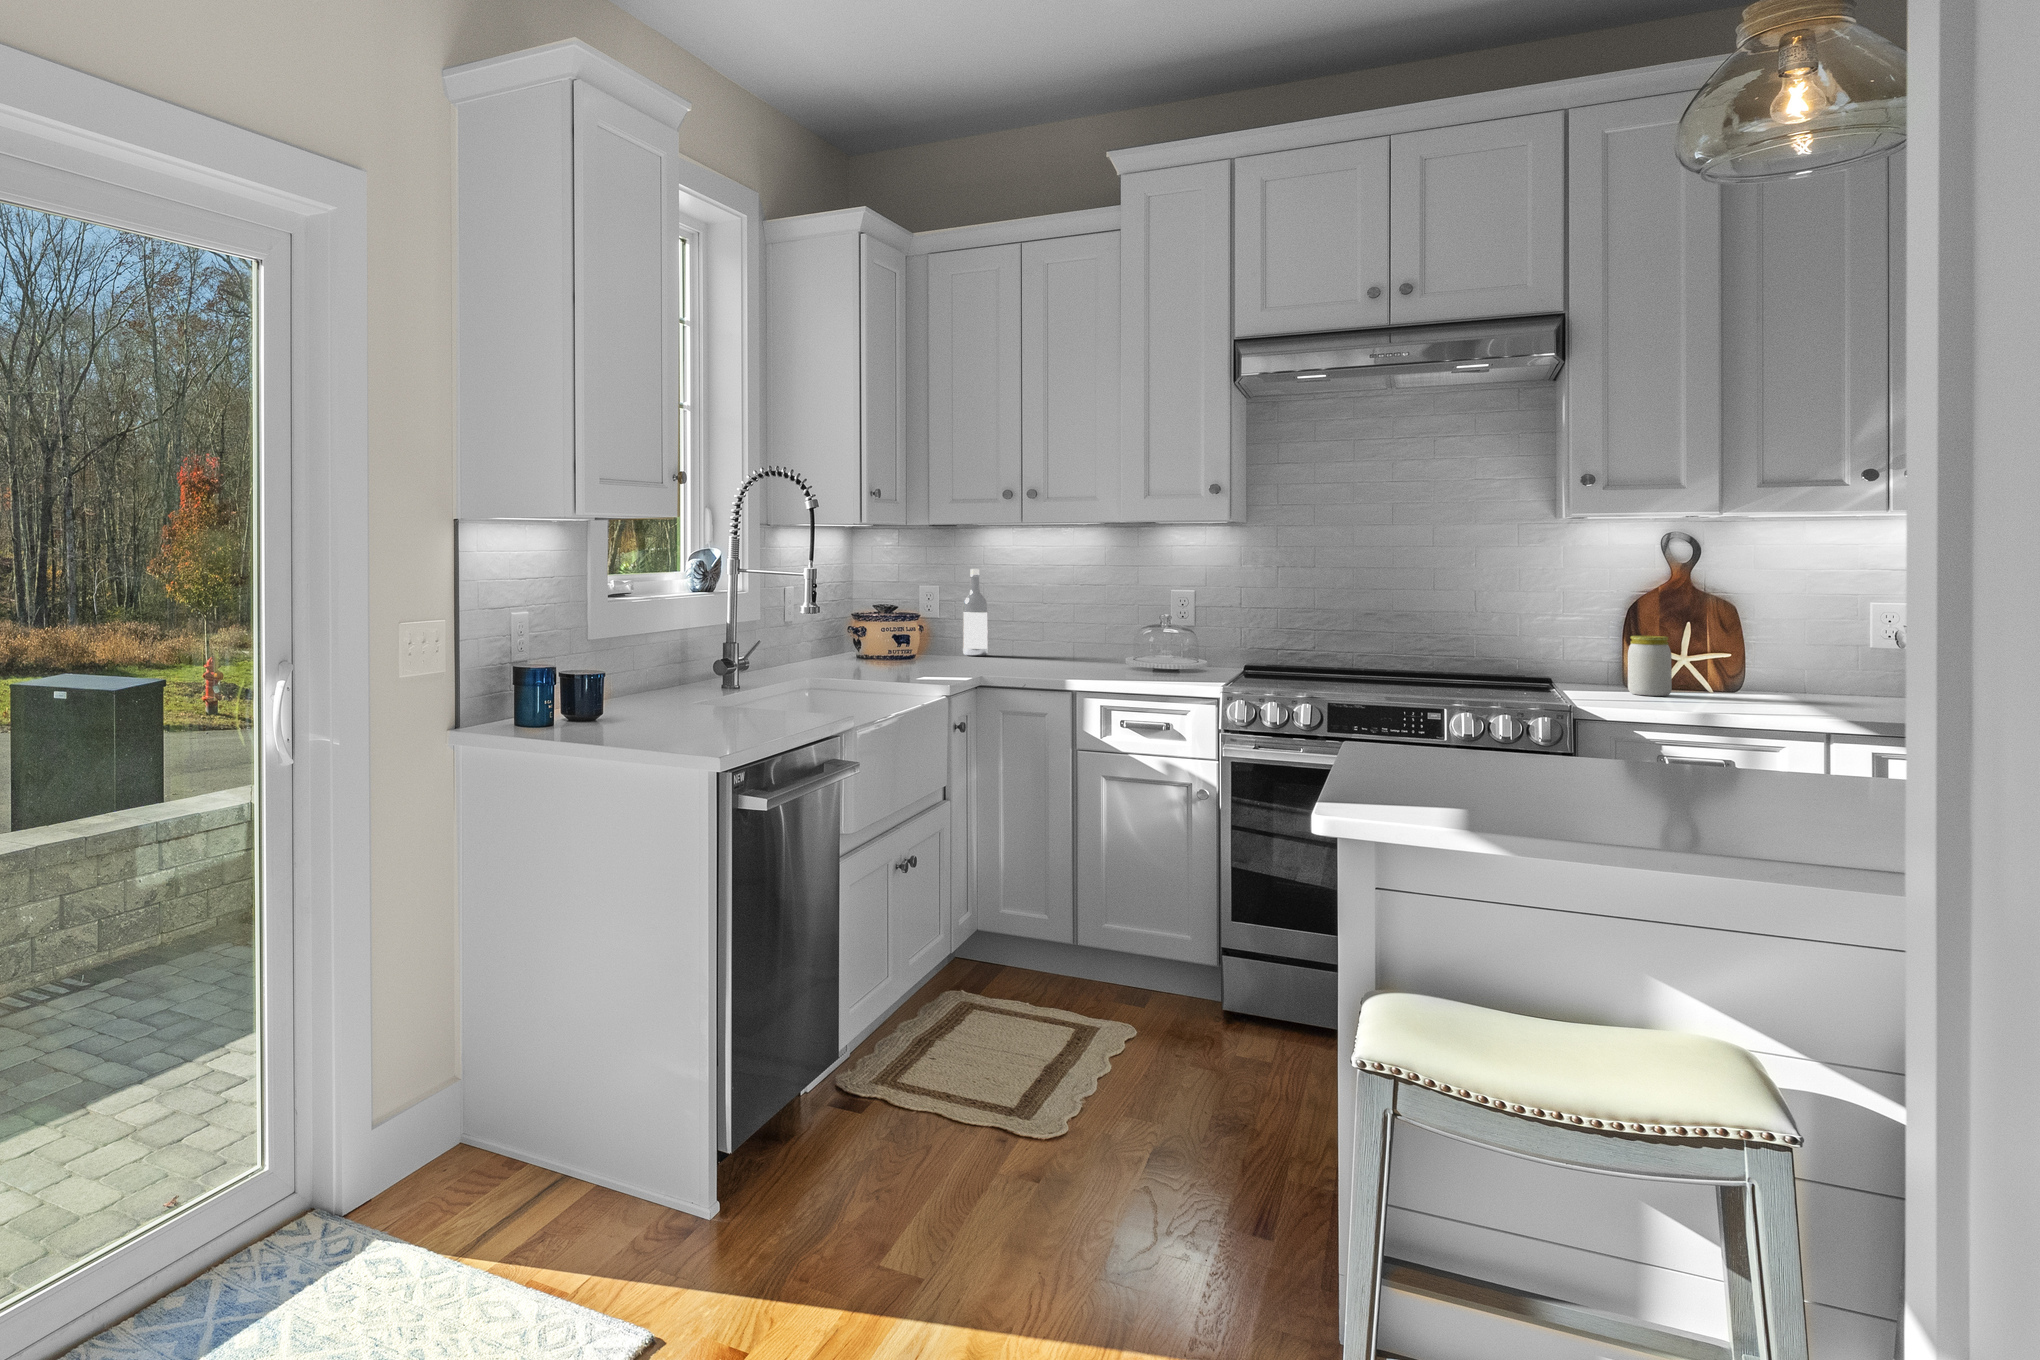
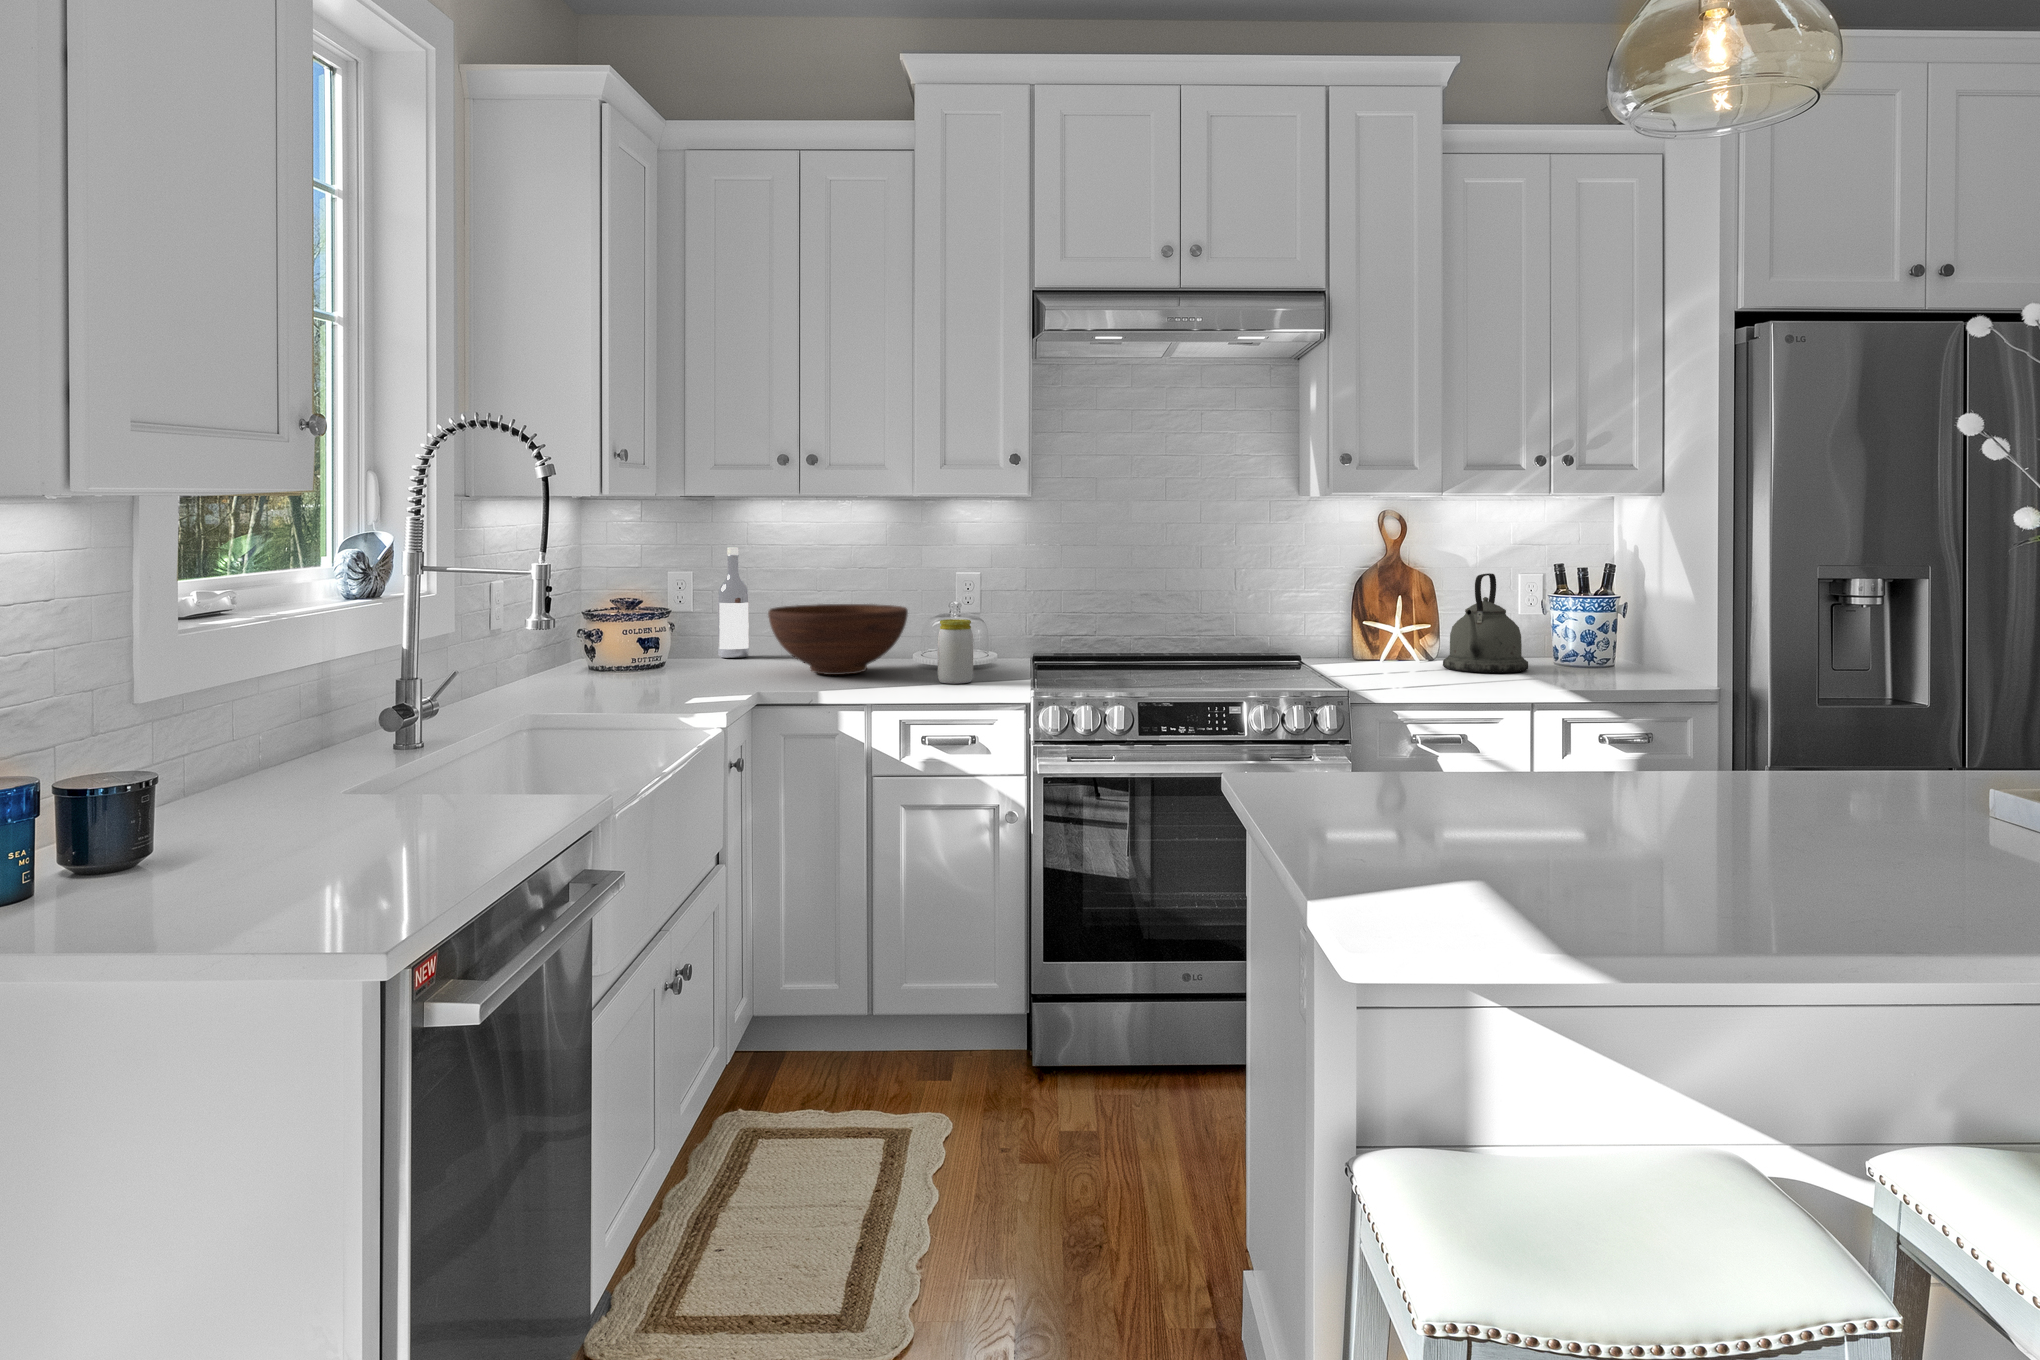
kettle: none [1703,597,1818,698] -> present [1443,573,1528,673]
fruit bowl: none [997,614,1117,668] -> present [768,604,908,675]
jar: present [1628,636,1672,696] -> present [938,619,973,684]

